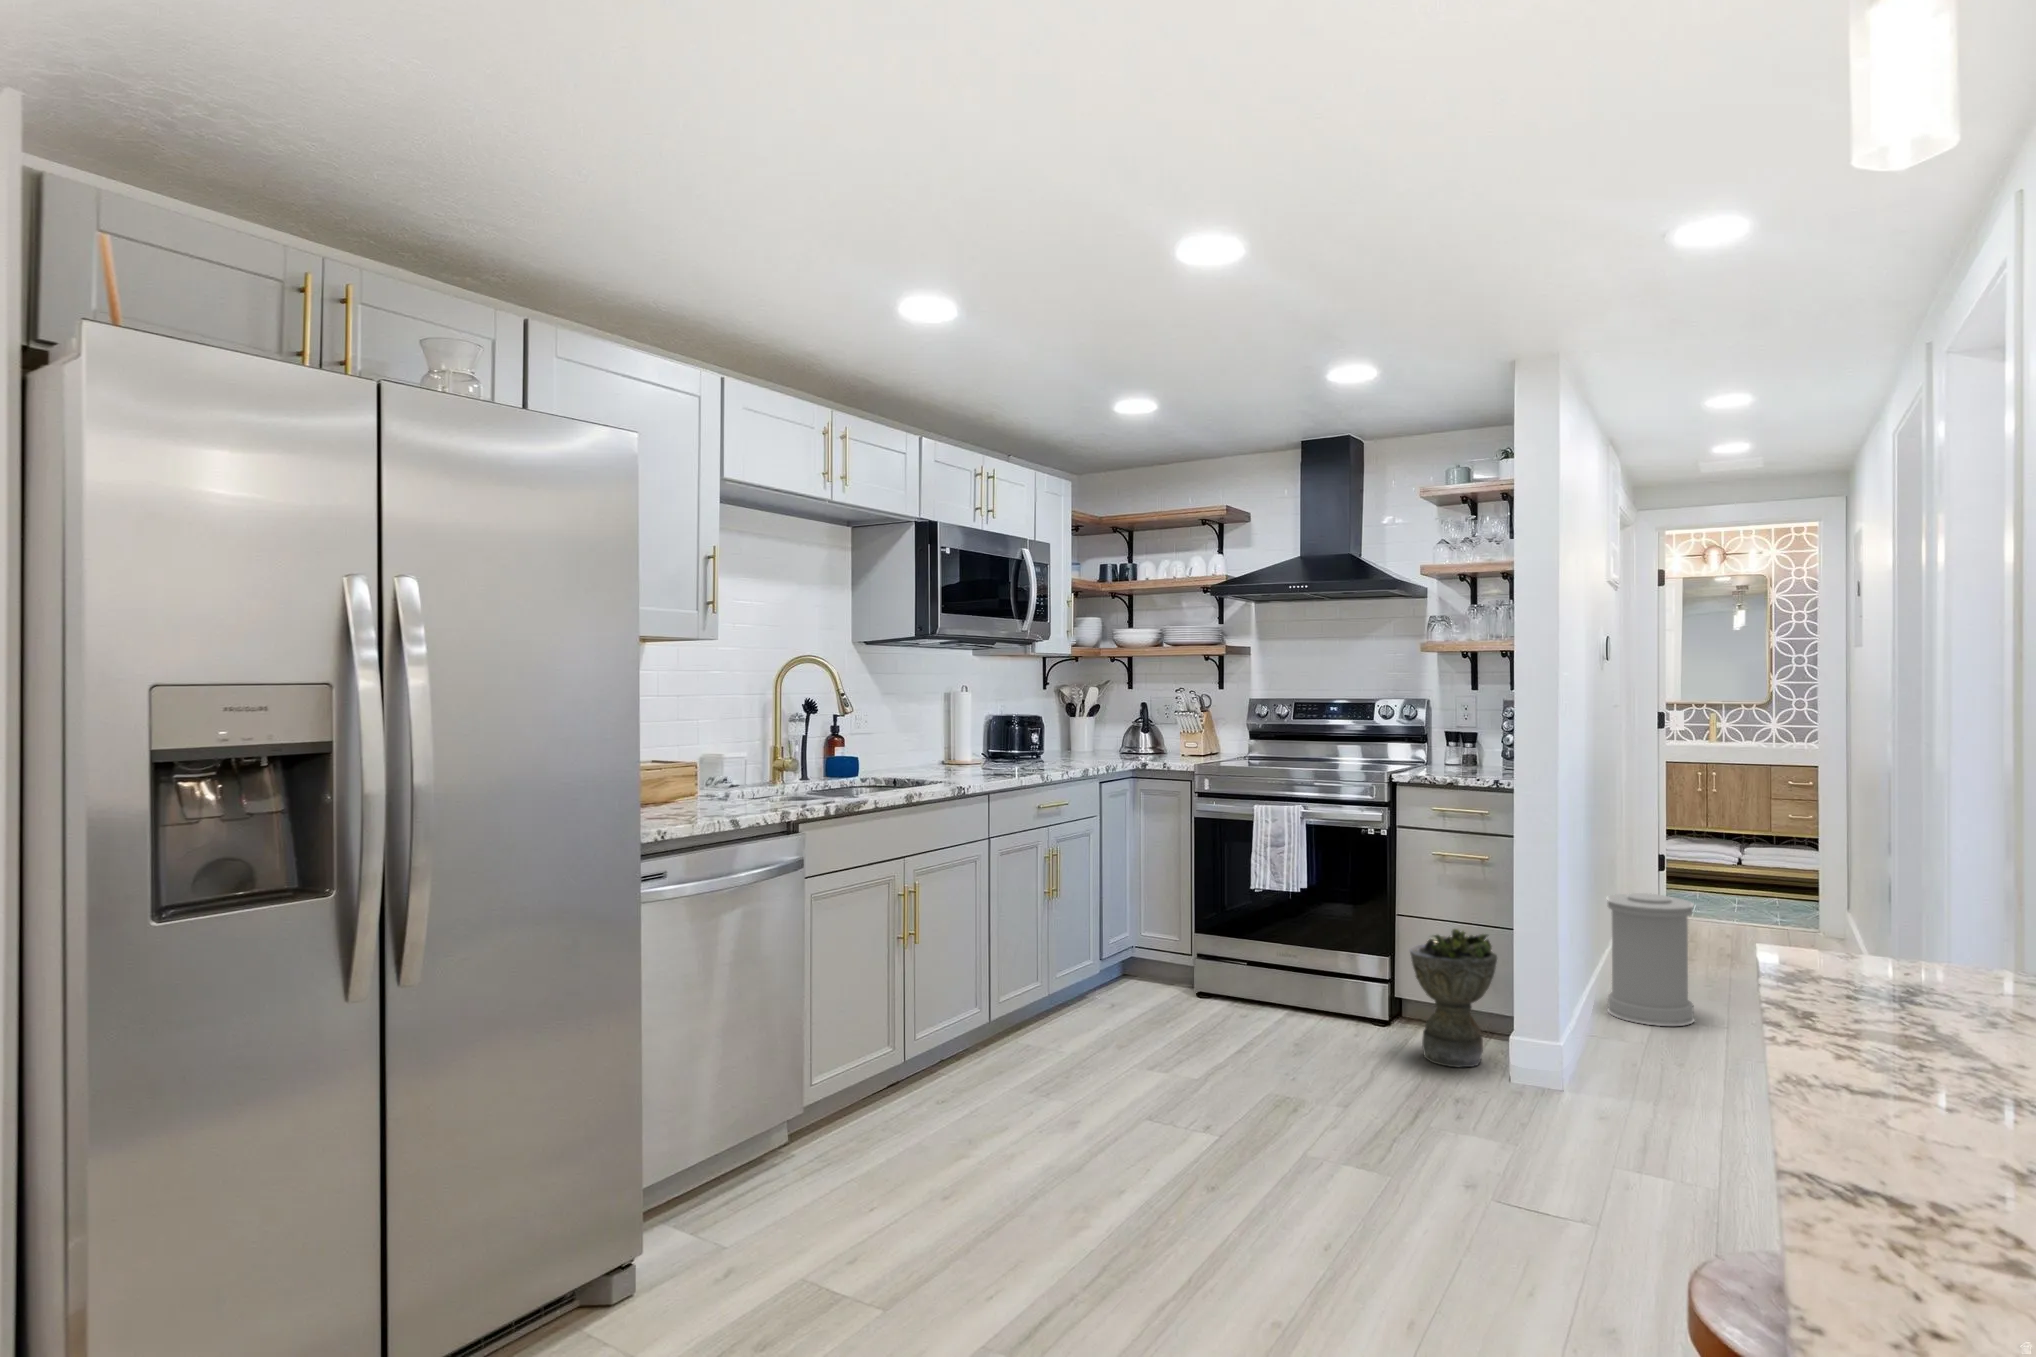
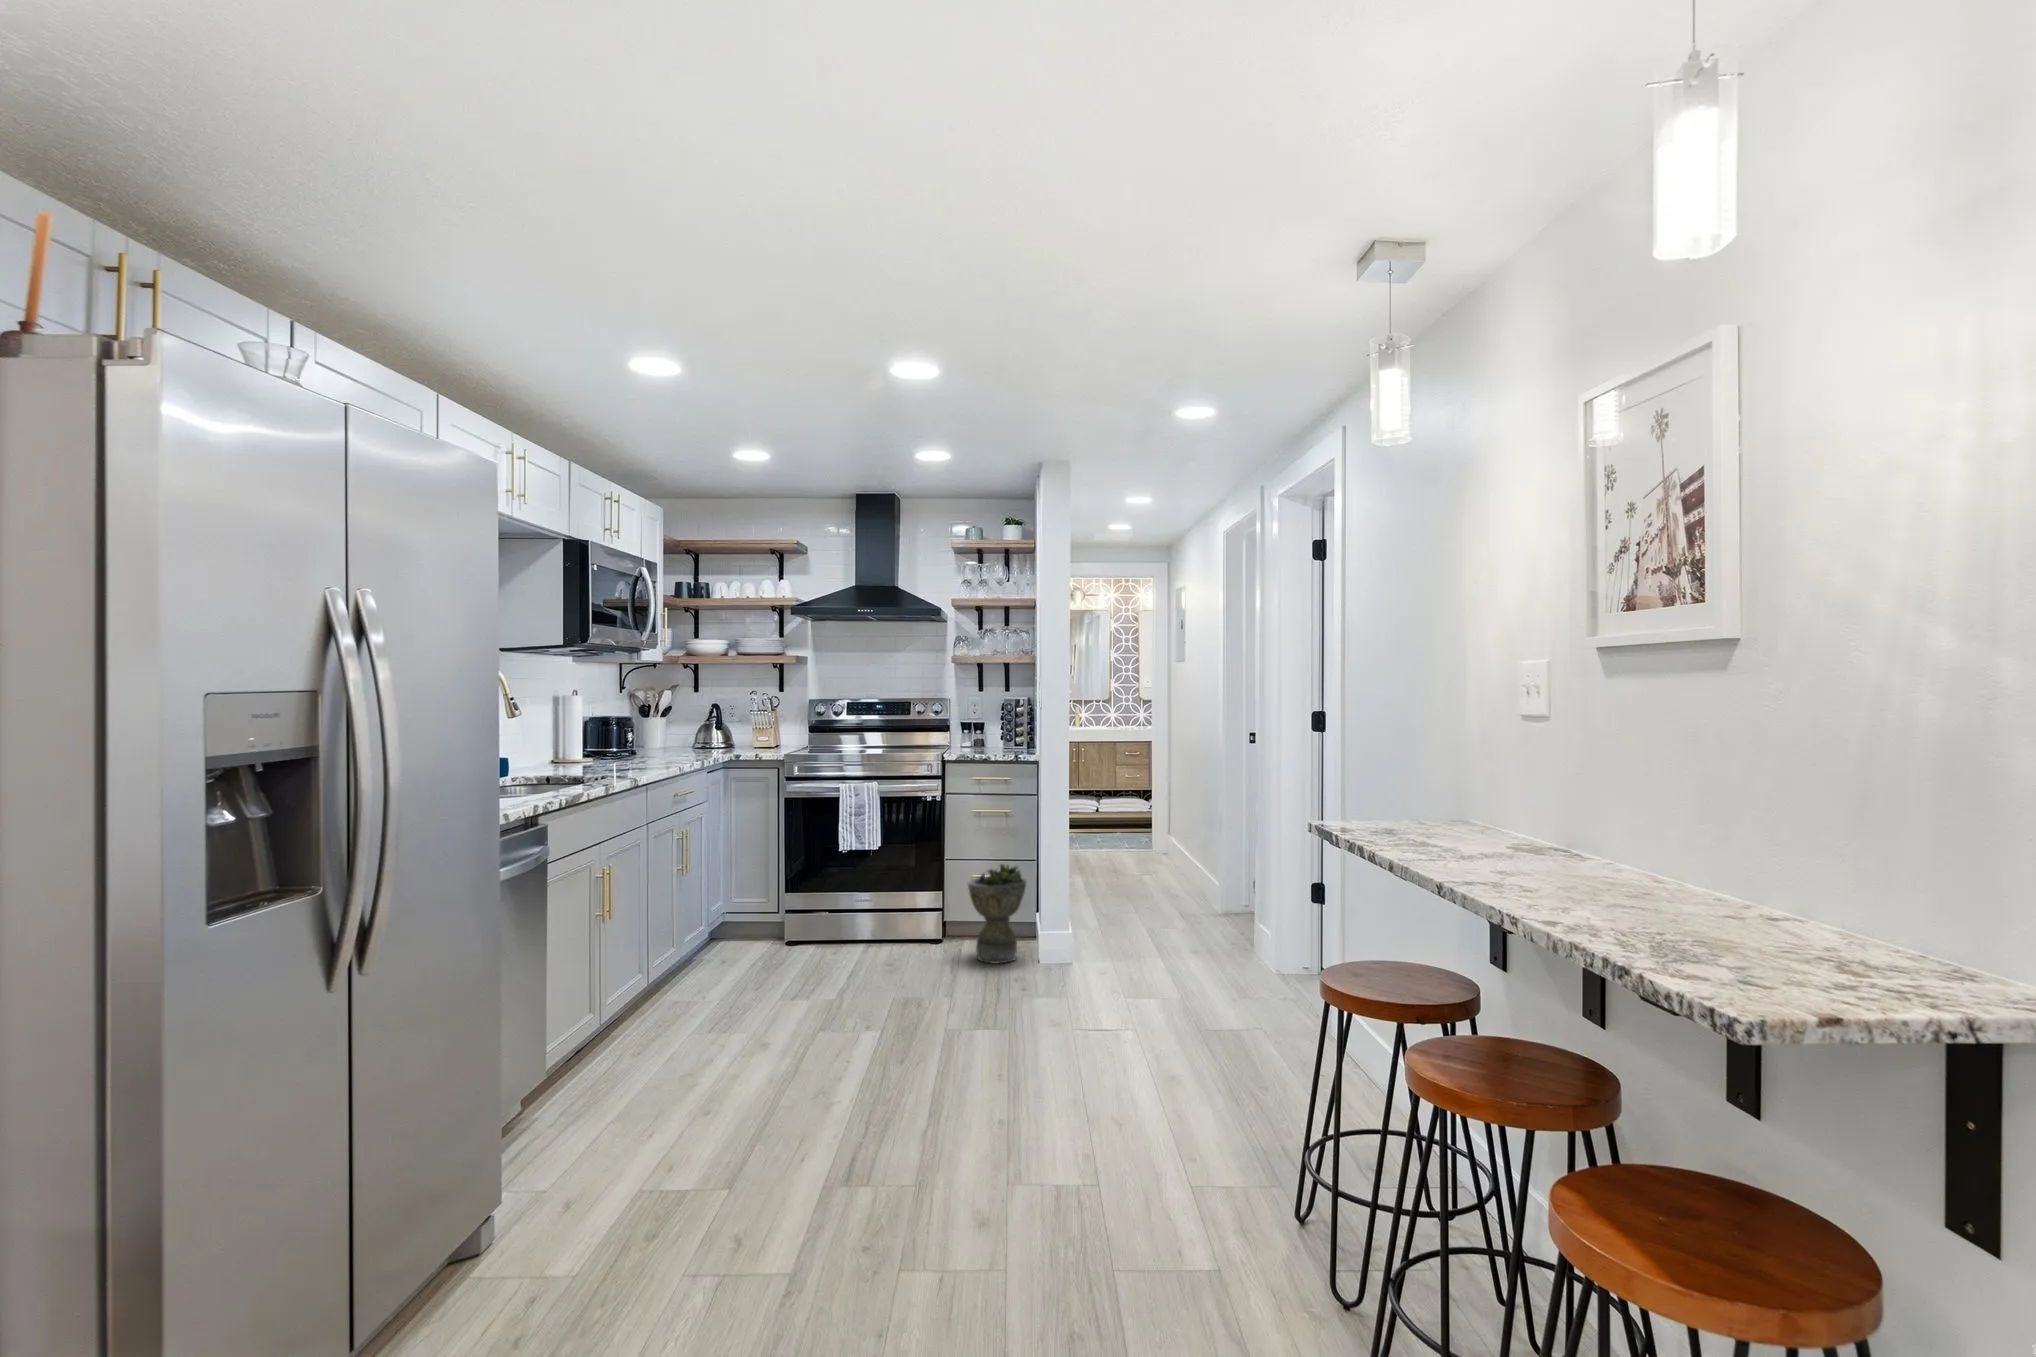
trash can: present [1607,893,1694,1026] -> none [1068,831,1121,920]

